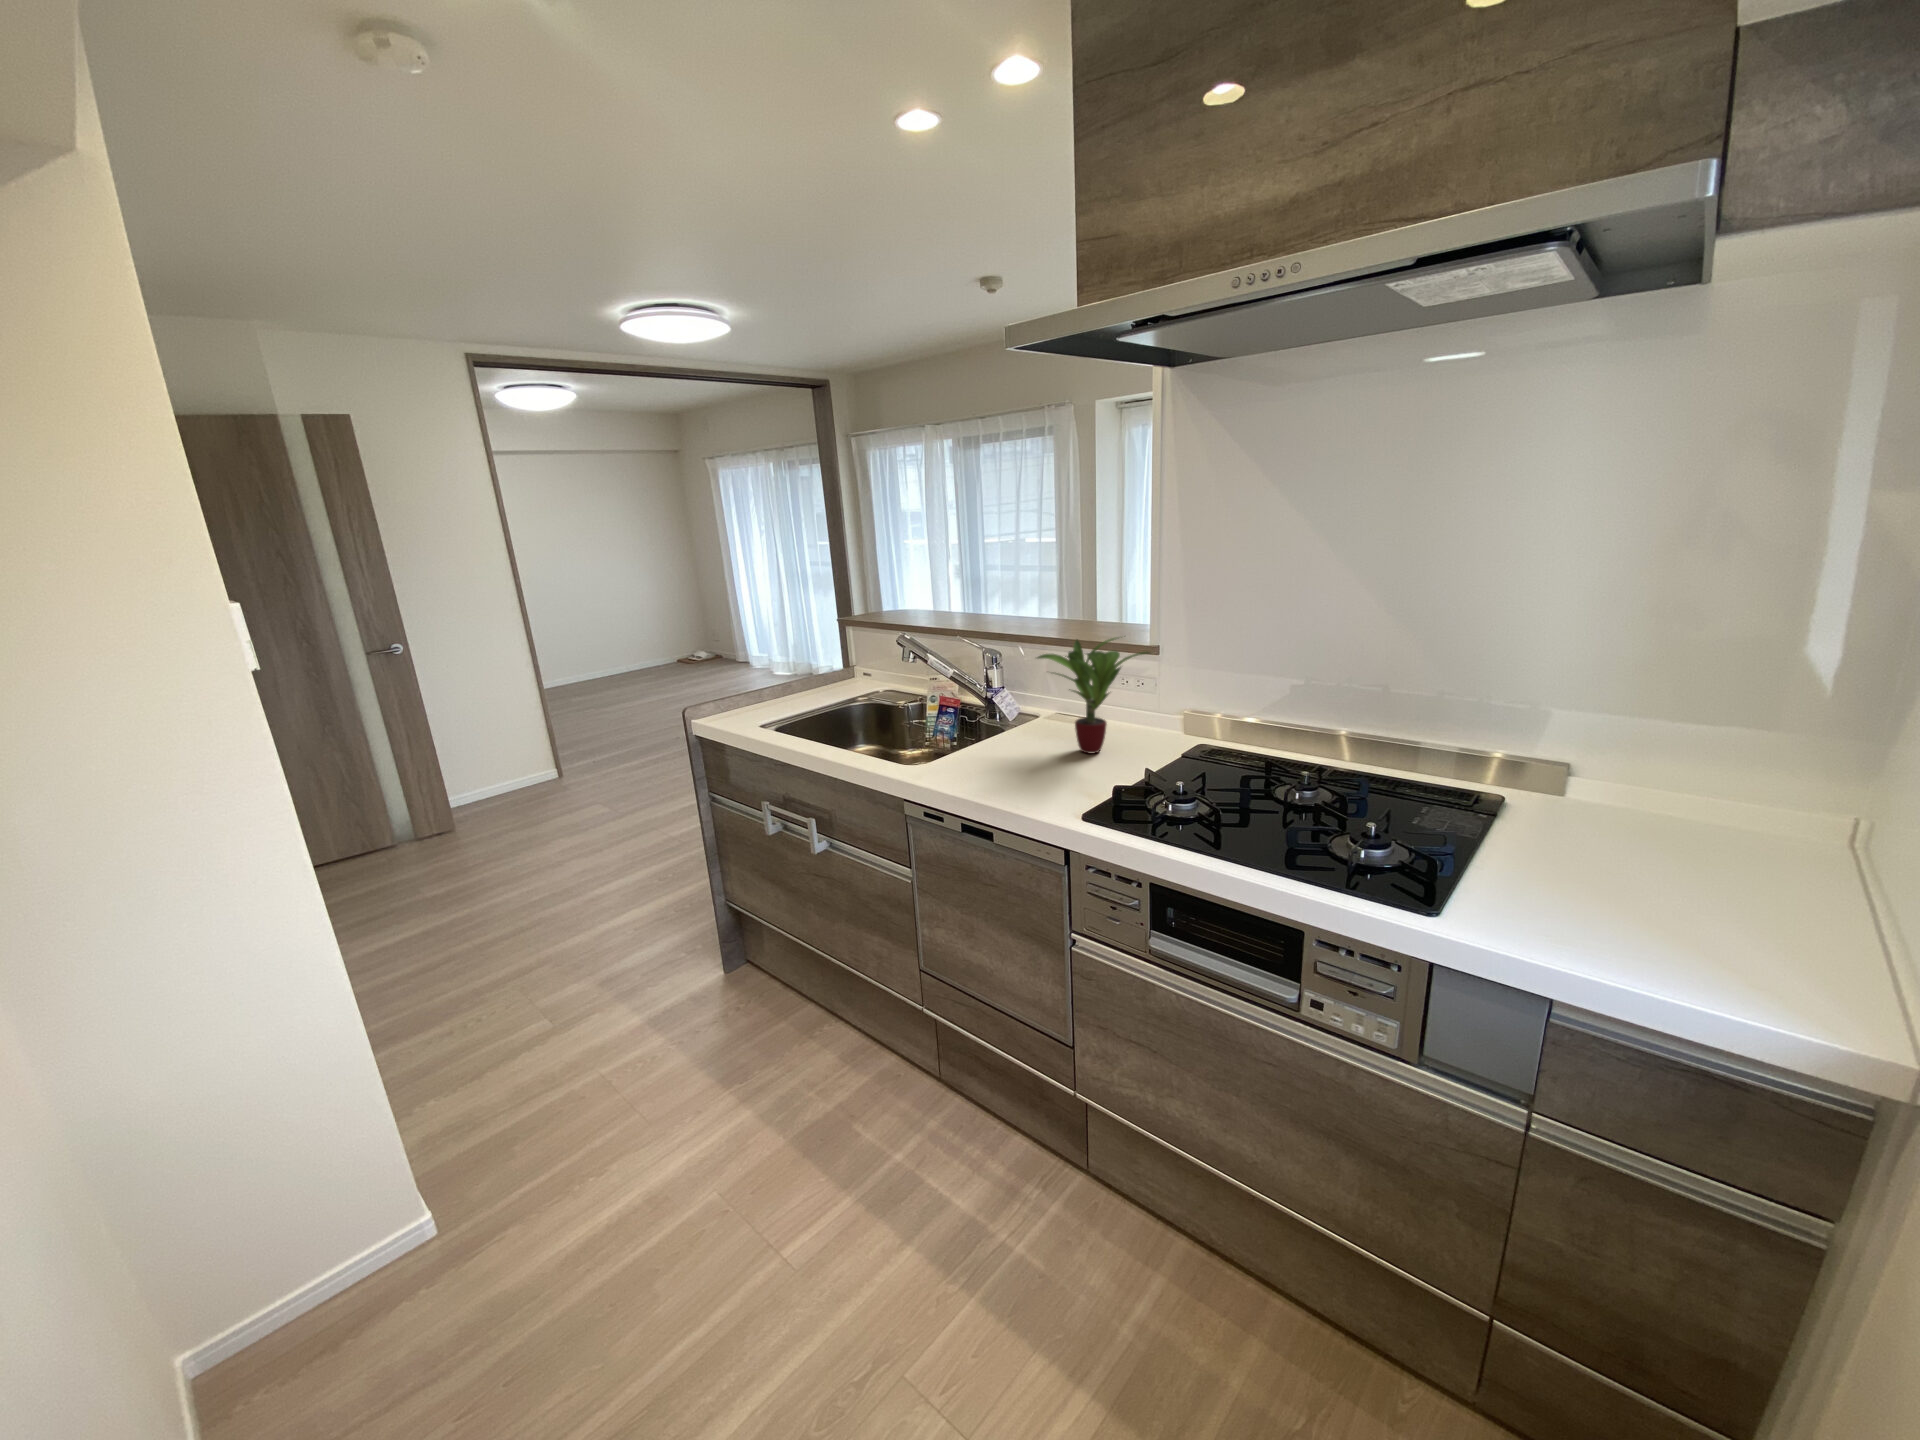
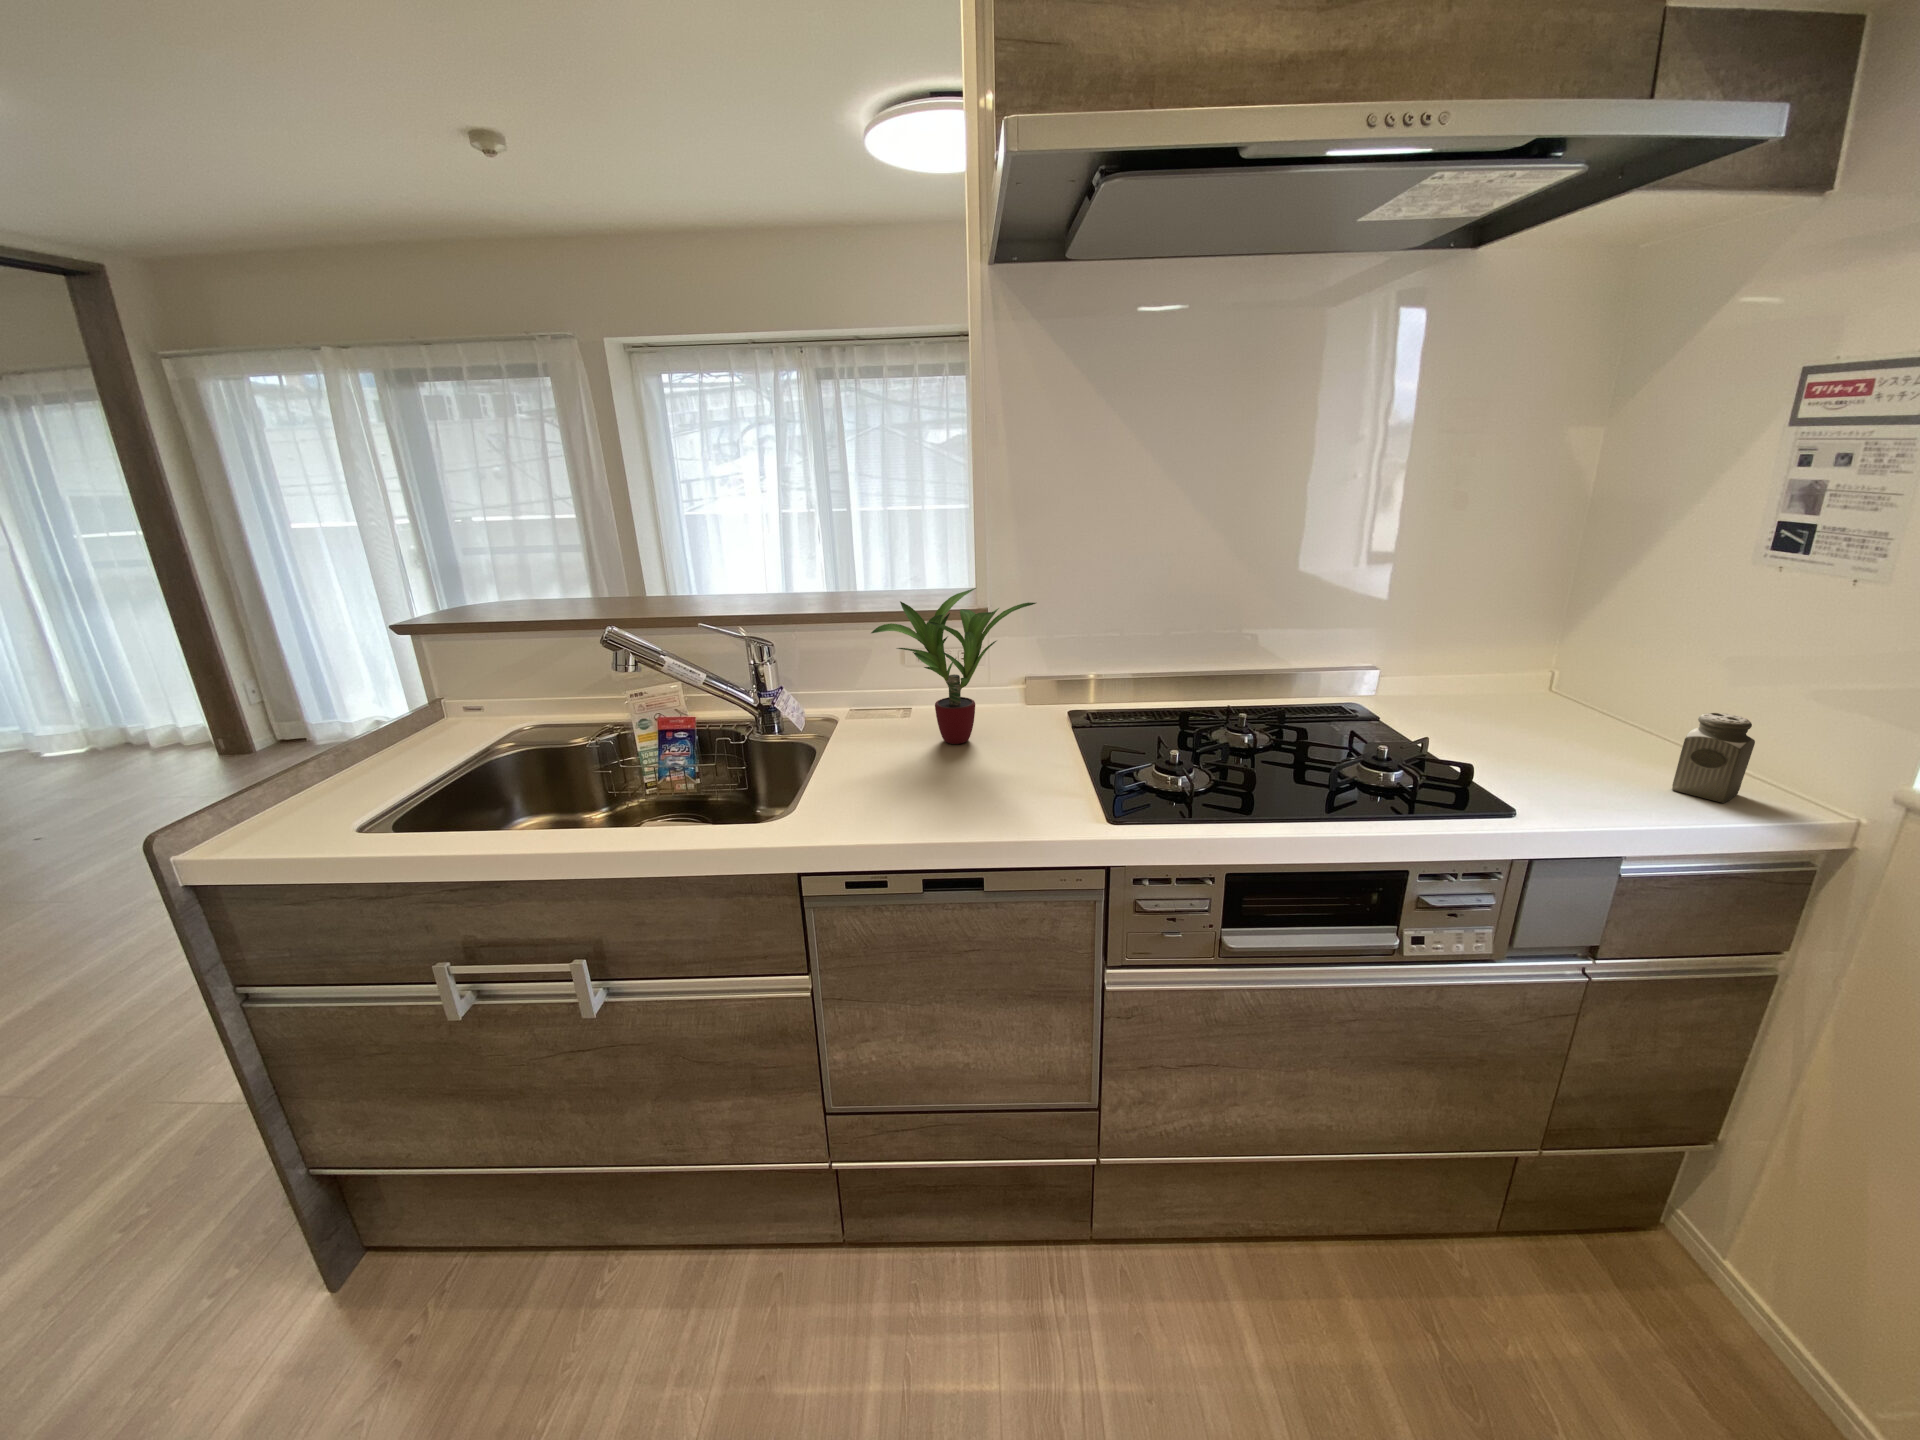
salt shaker: none [1689,884,1794,994] -> present [1672,713,1755,803]

